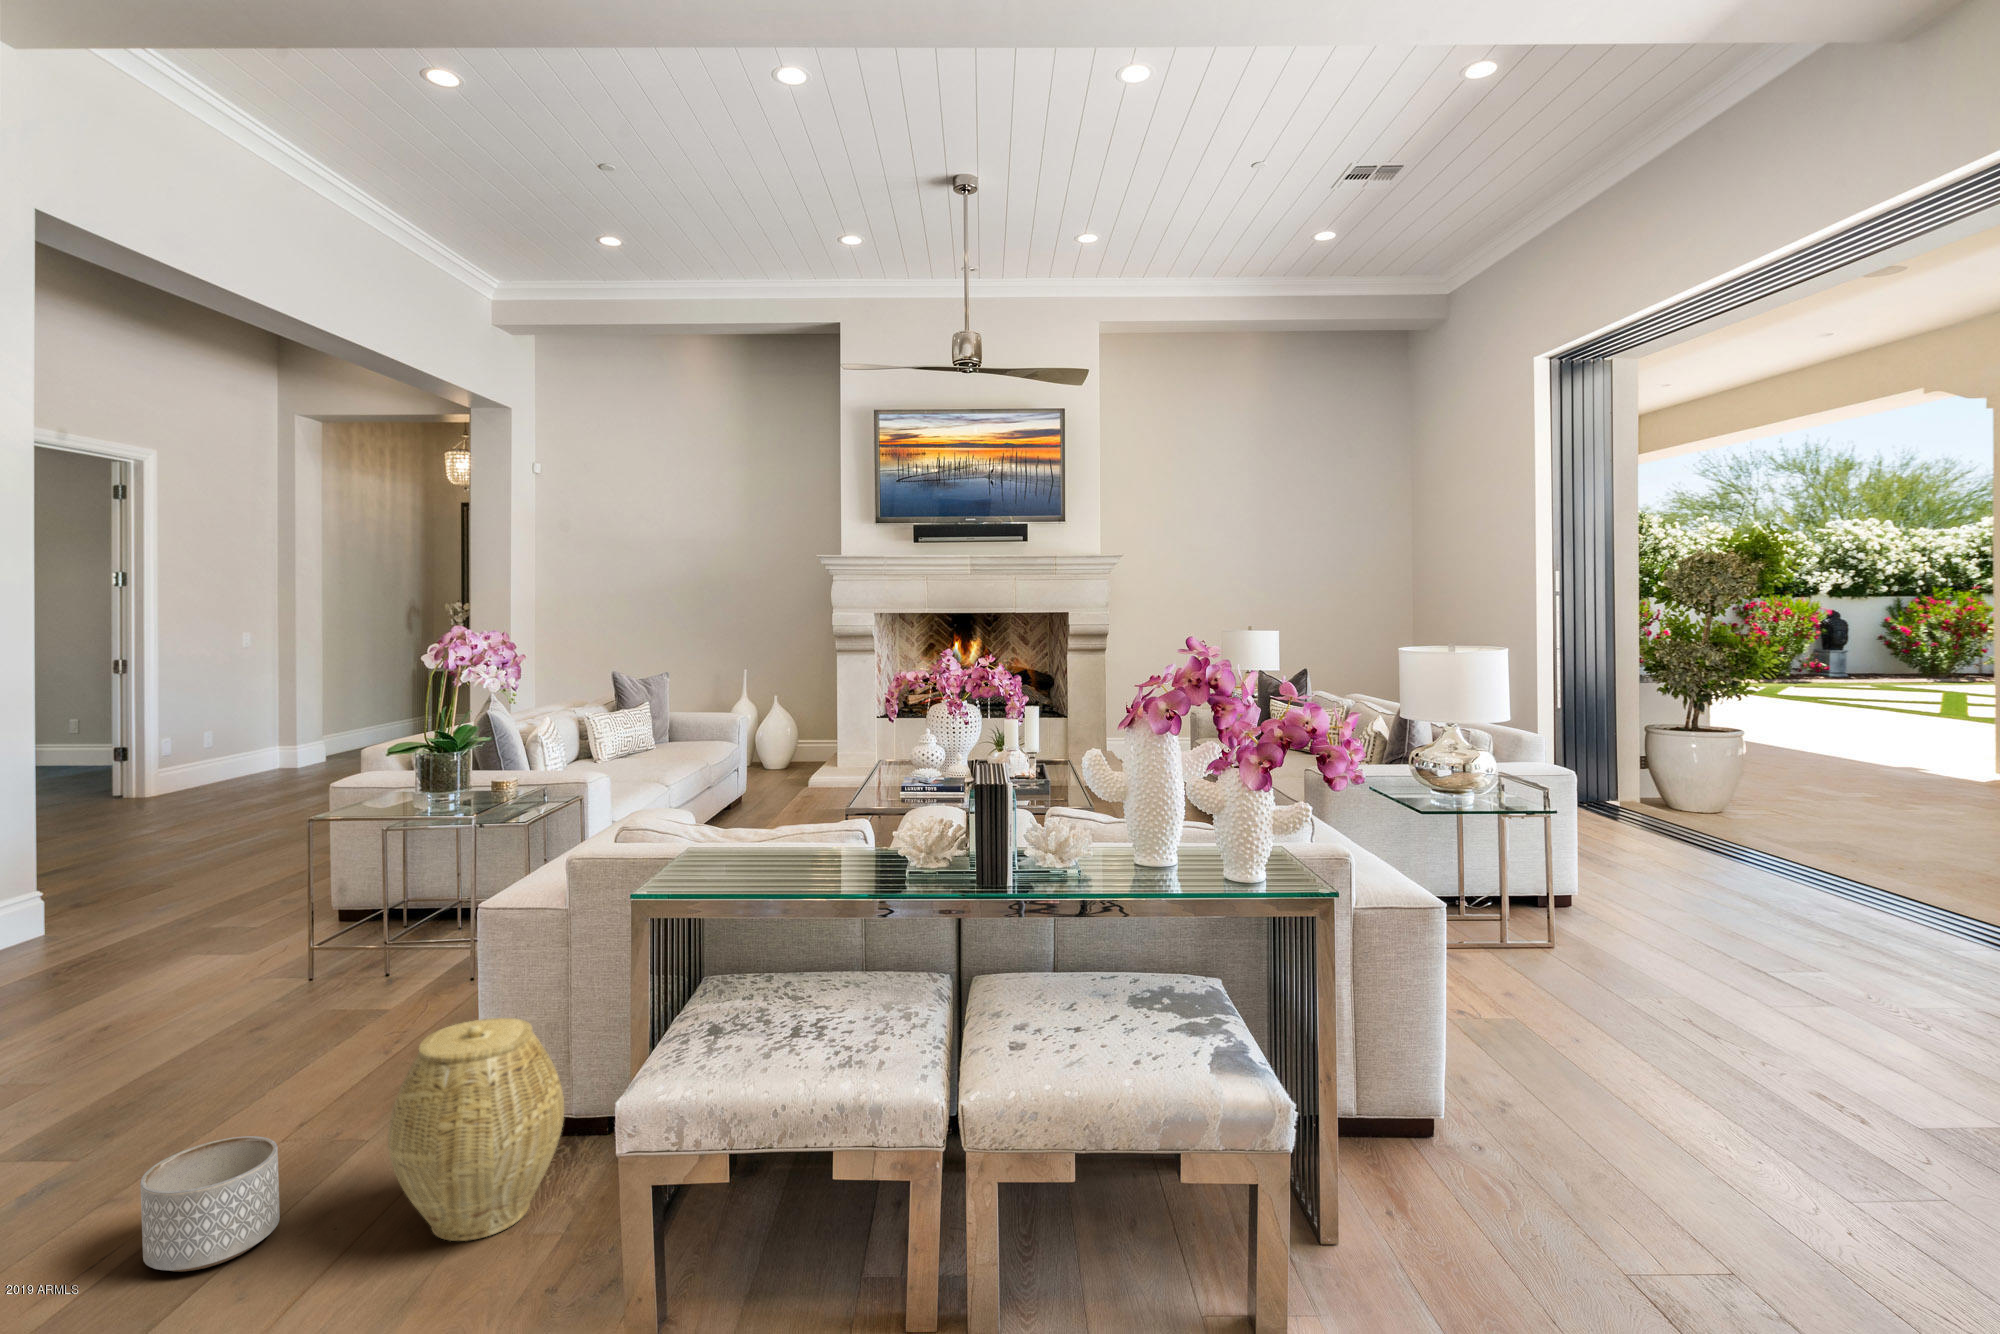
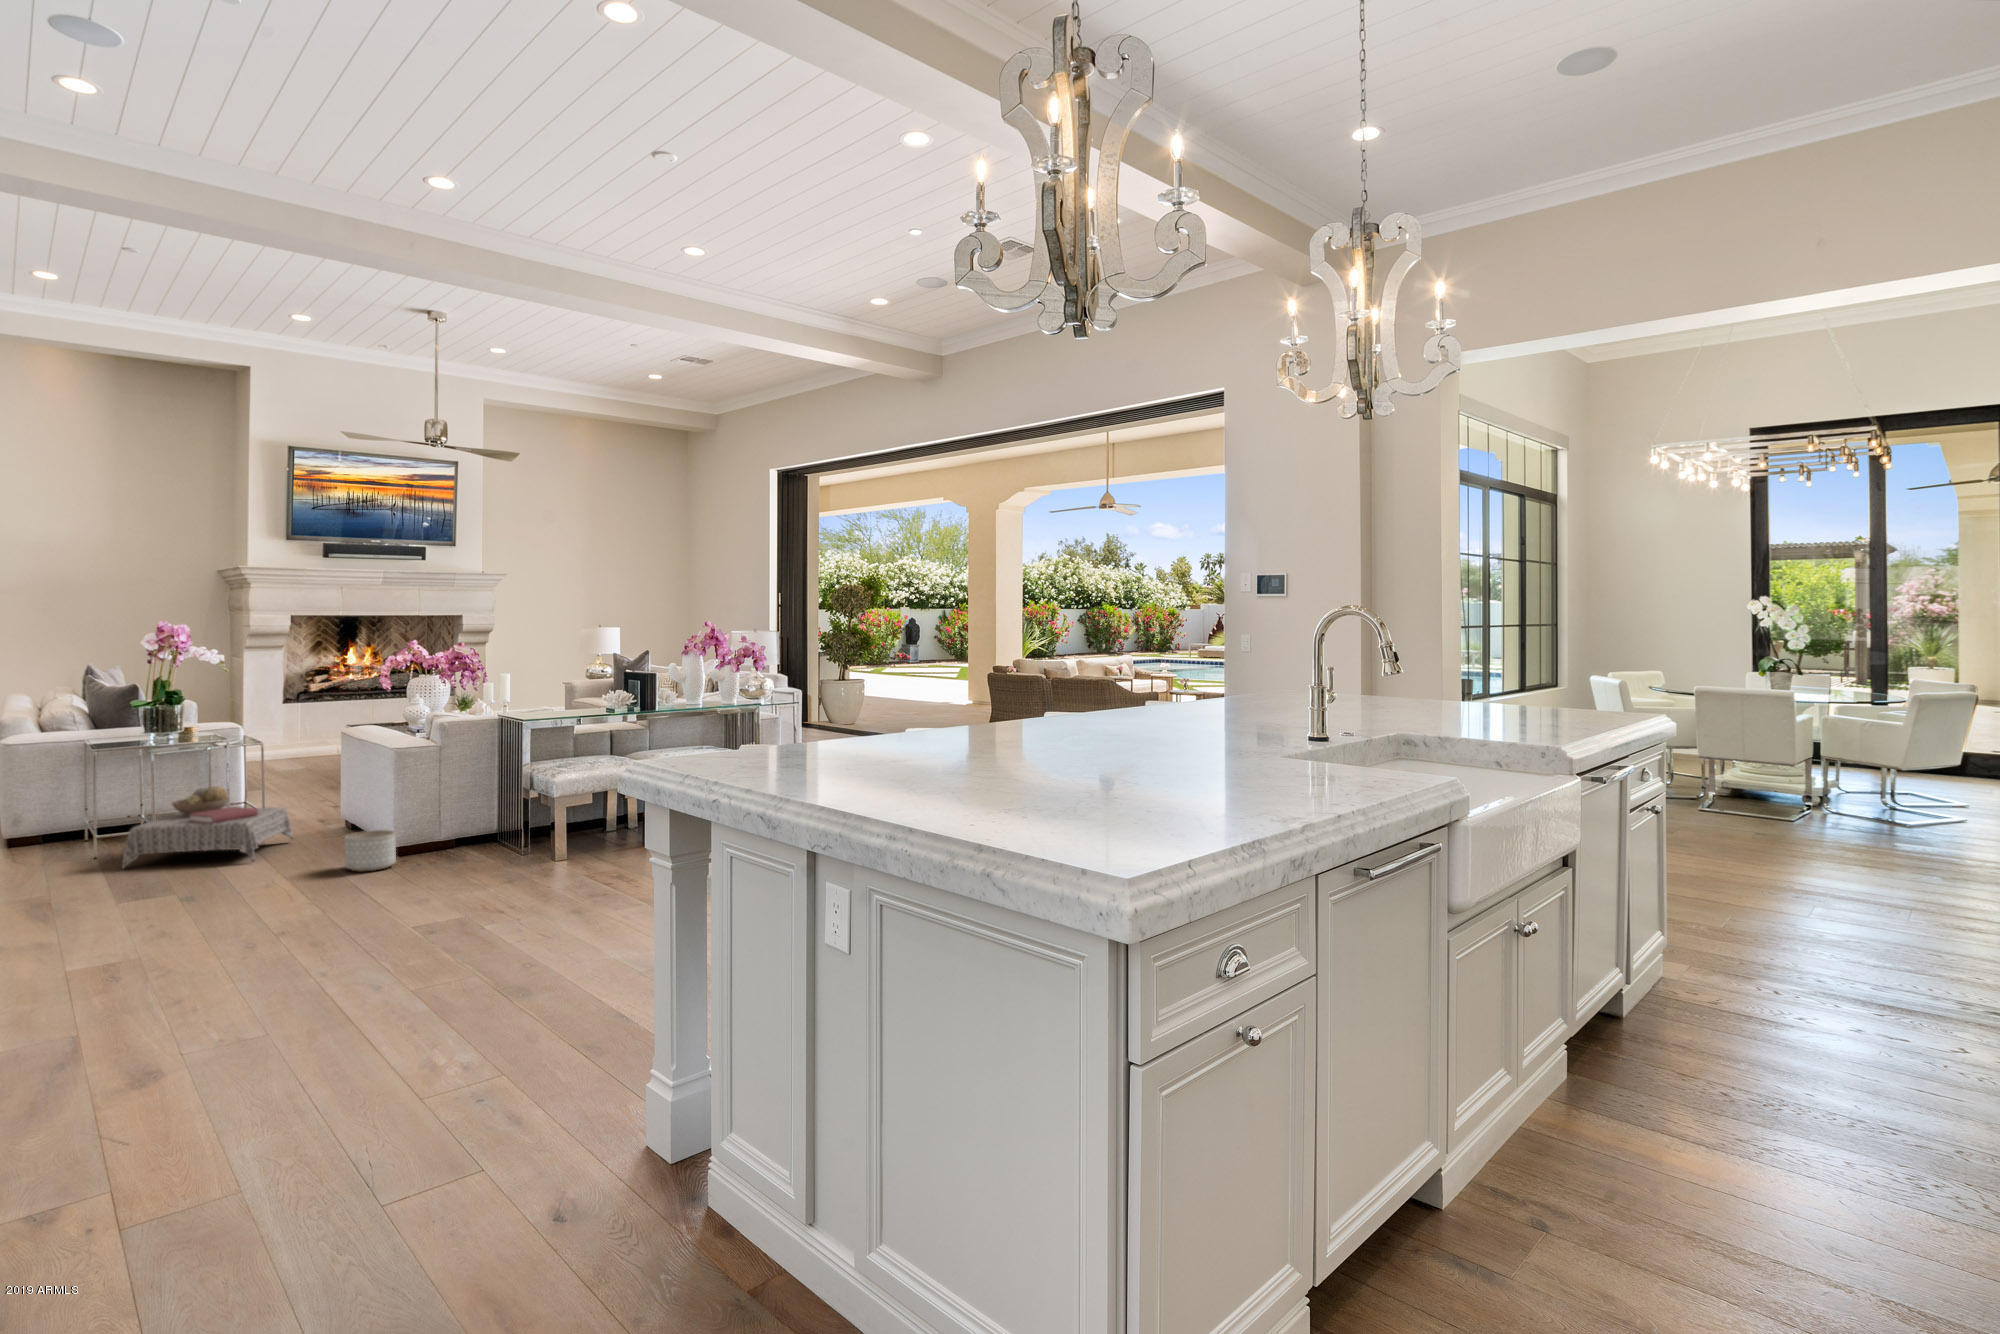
ottoman: none [94,924,414,1120] -> present [122,786,293,868]
woven basket: present [388,1018,564,1241] -> none [432,776,501,855]

